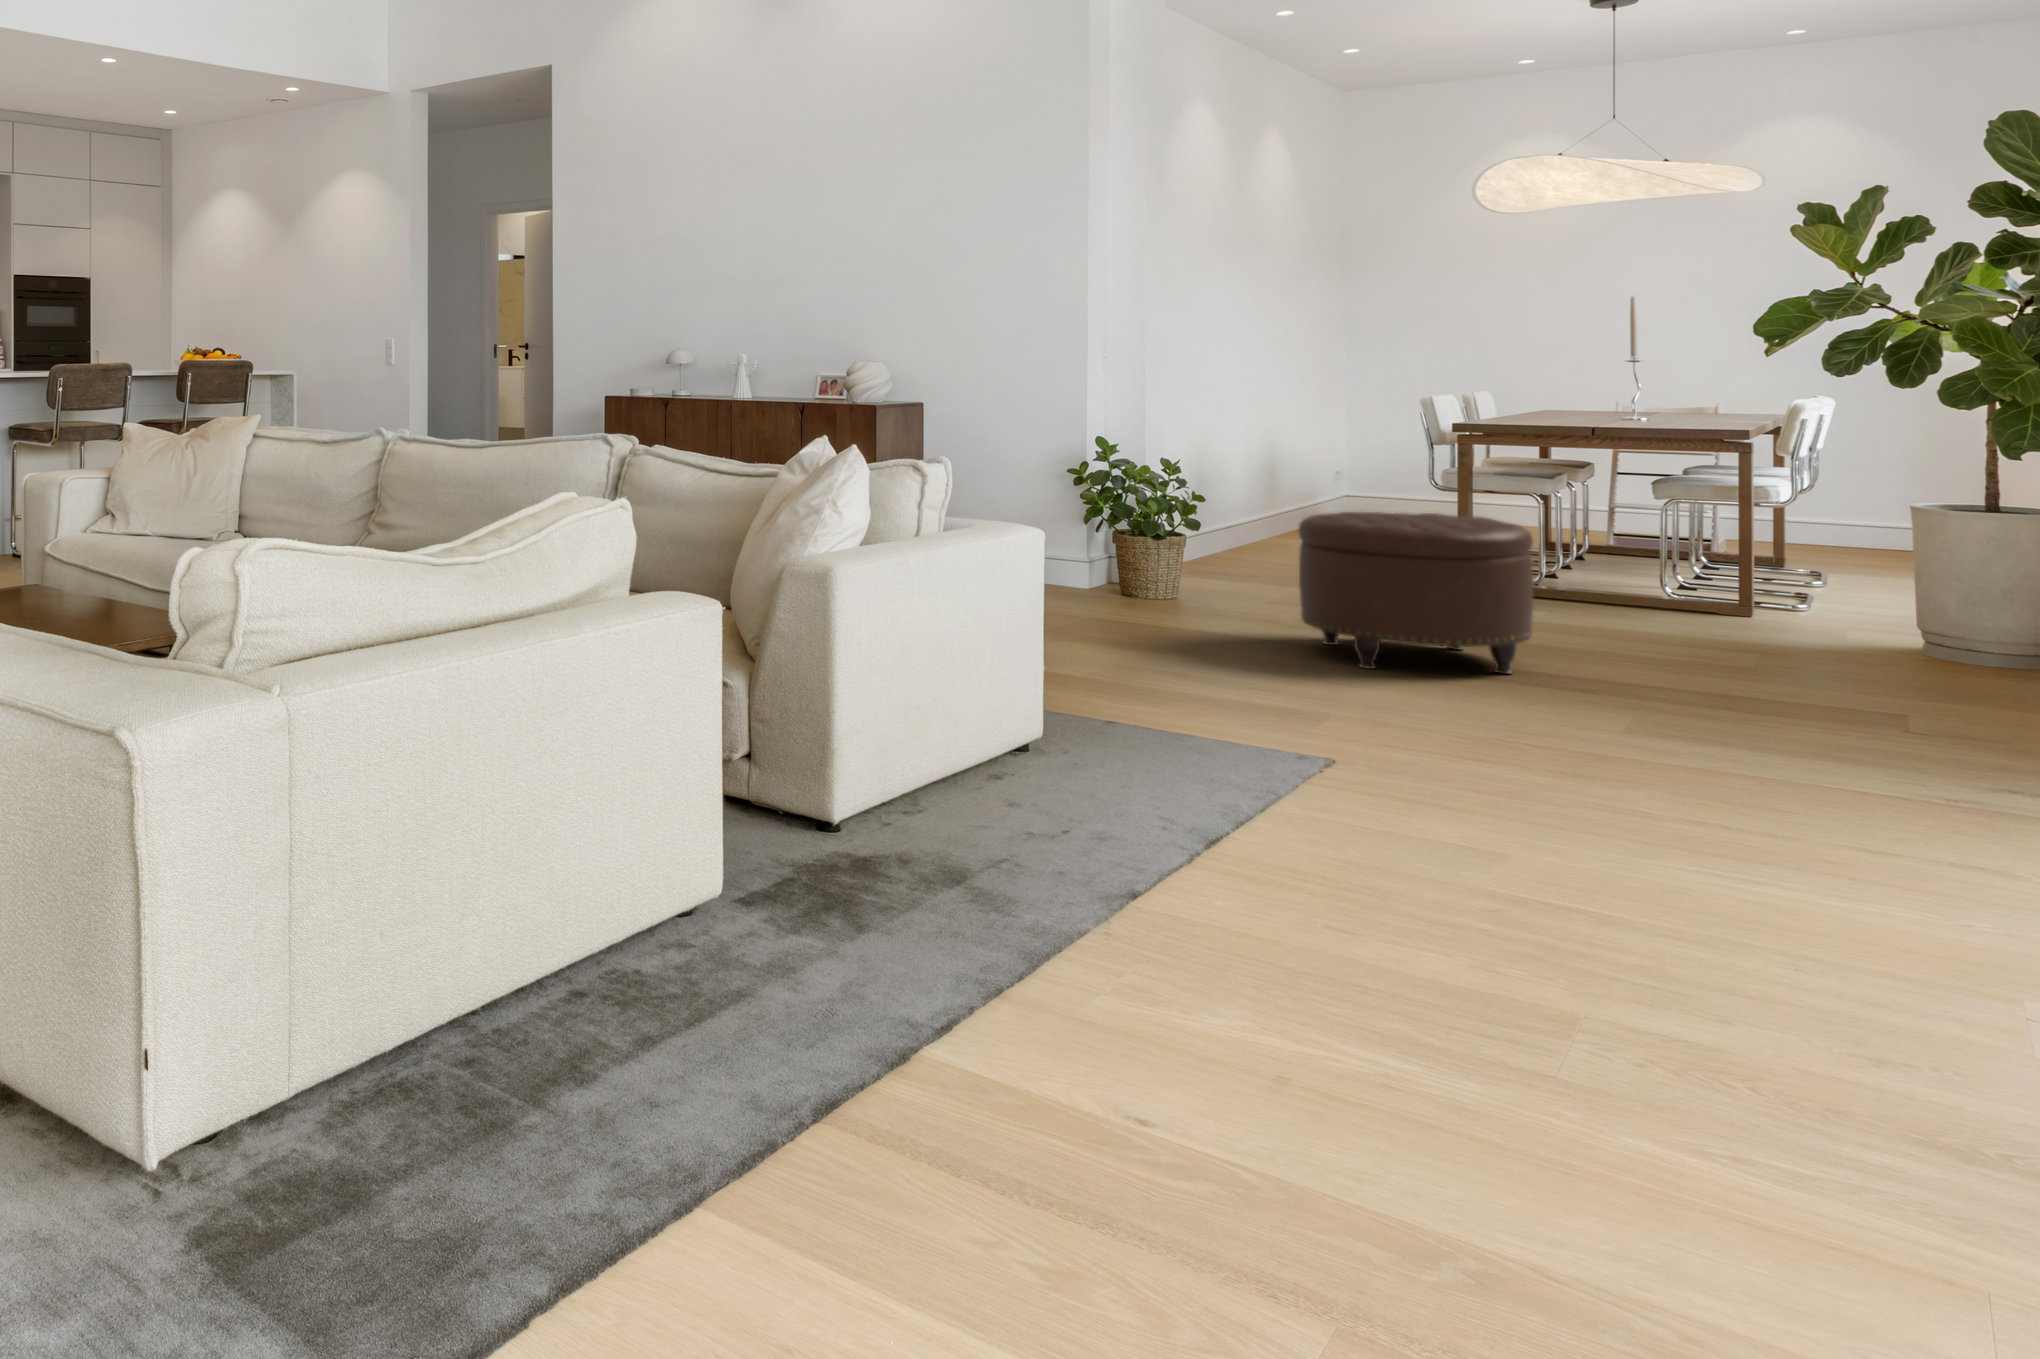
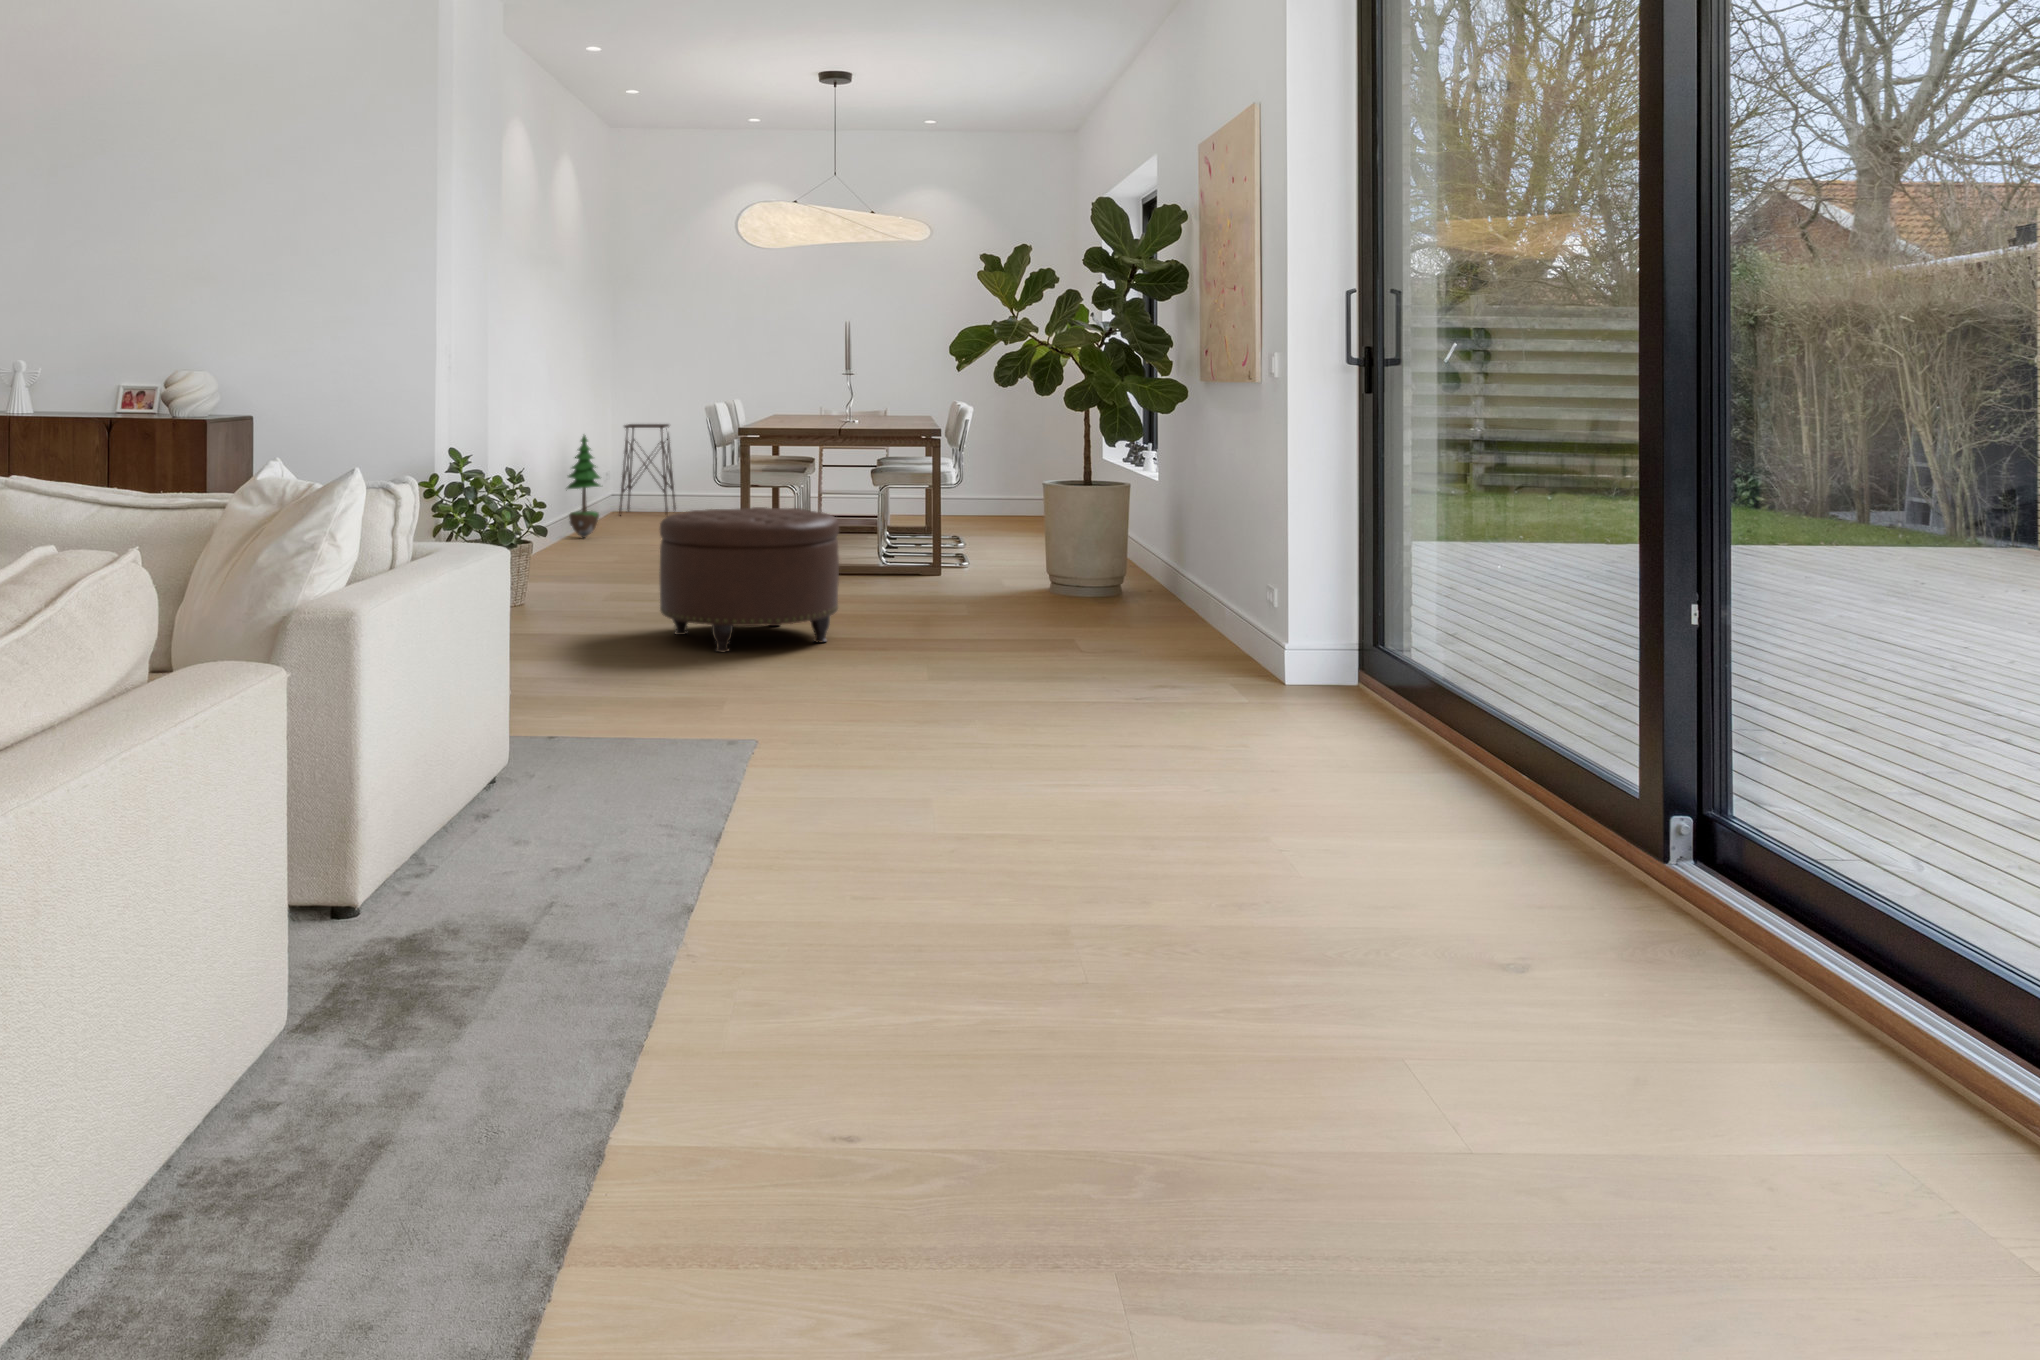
side table: none [1349,419,1424,522] -> present [619,424,676,516]
potted tree: none [1268,427,1312,539] -> present [567,435,600,538]

